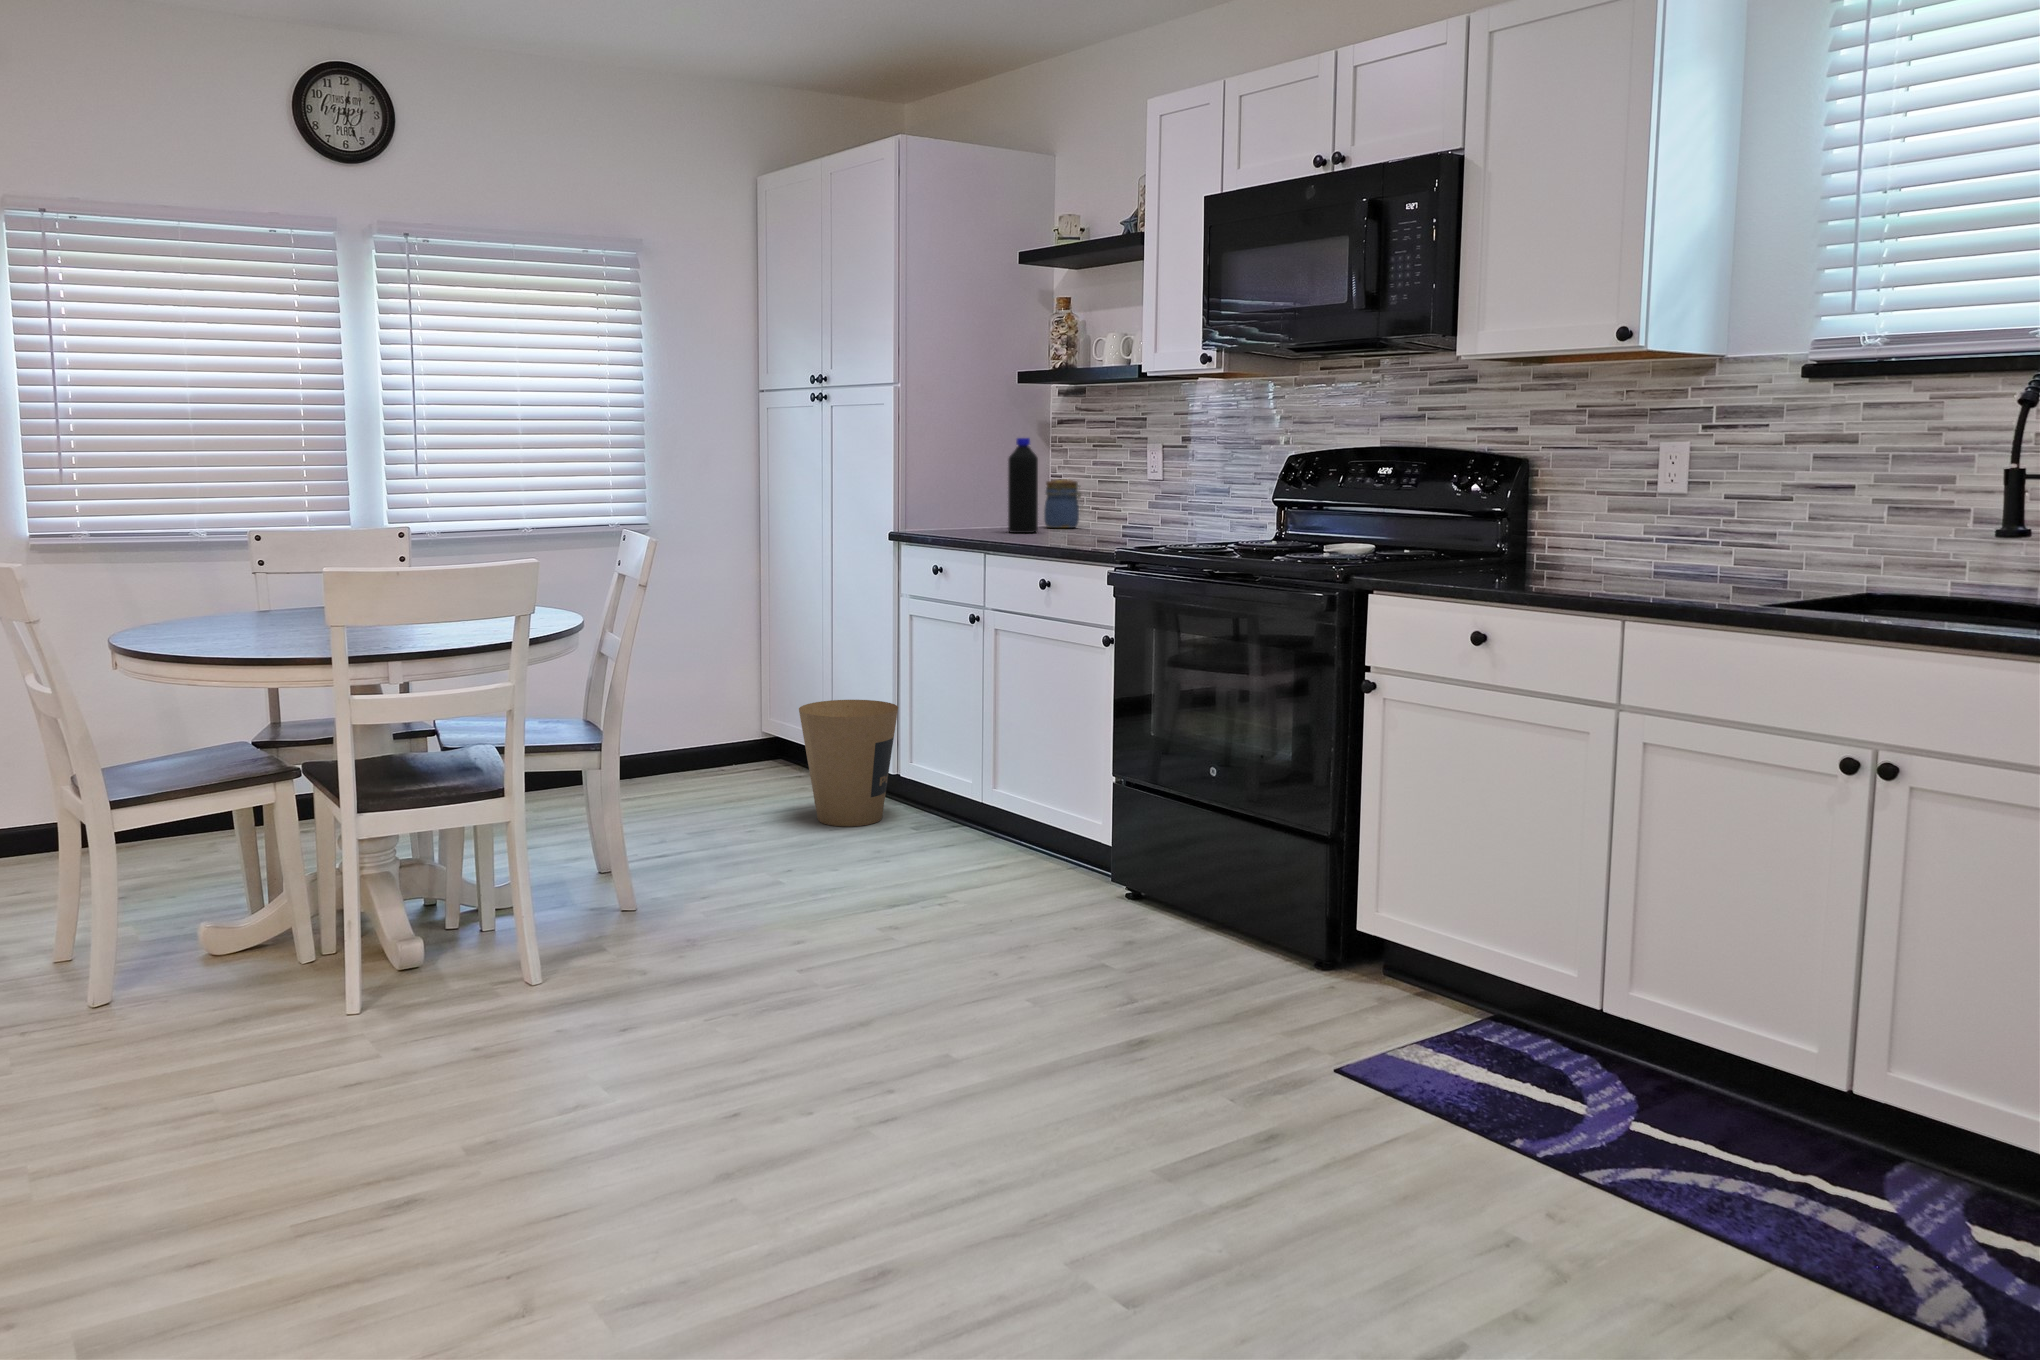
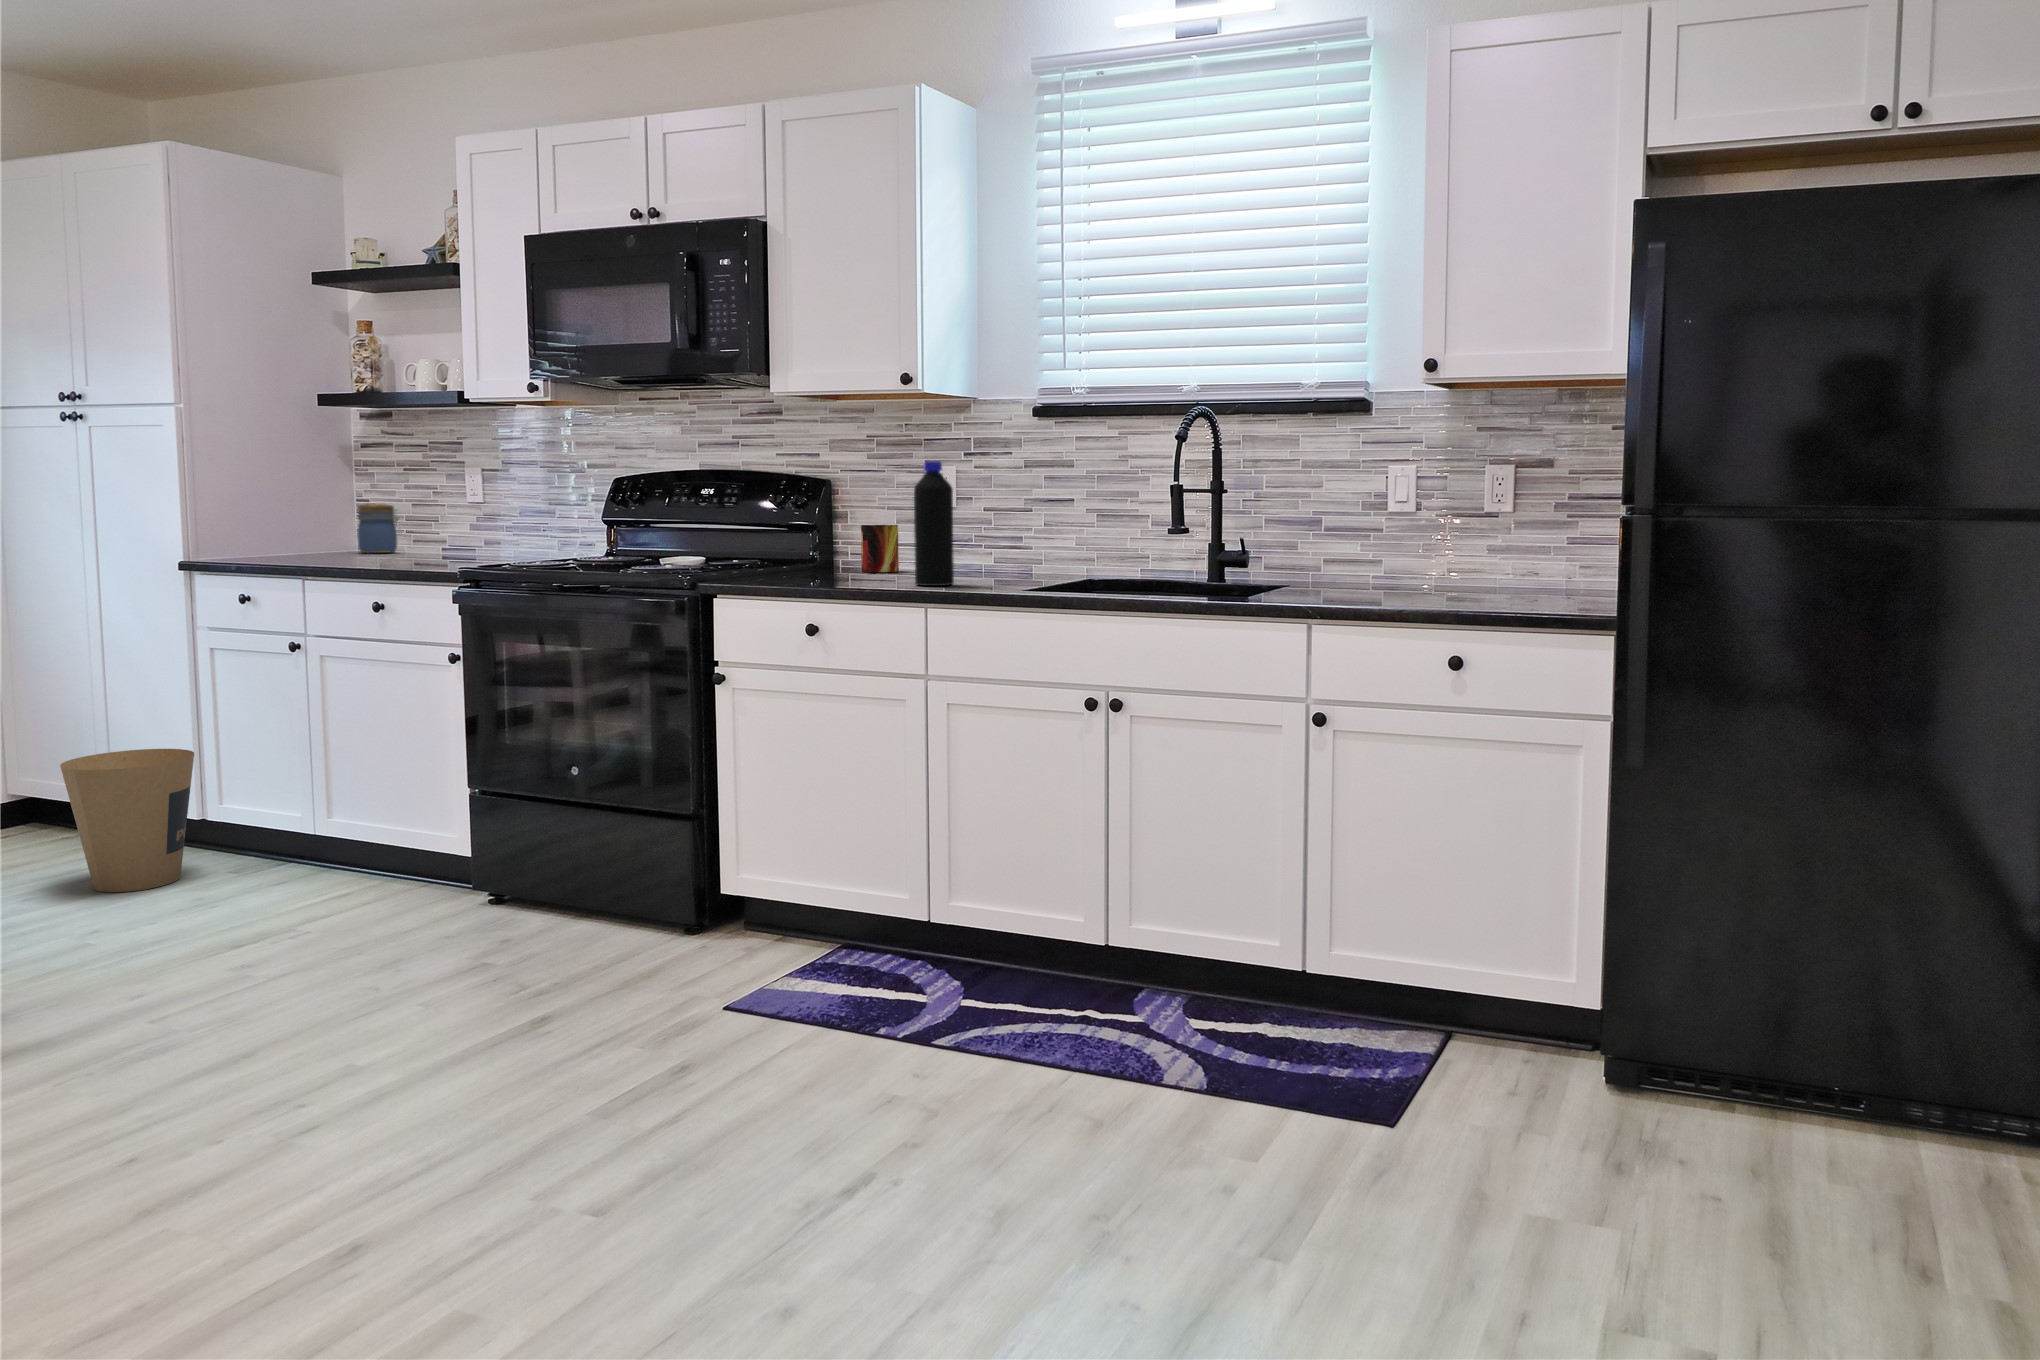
bottle: present [1008,438,1038,533] -> present [914,461,954,586]
mug: none [1552,514,1604,572] -> present [861,525,899,572]

